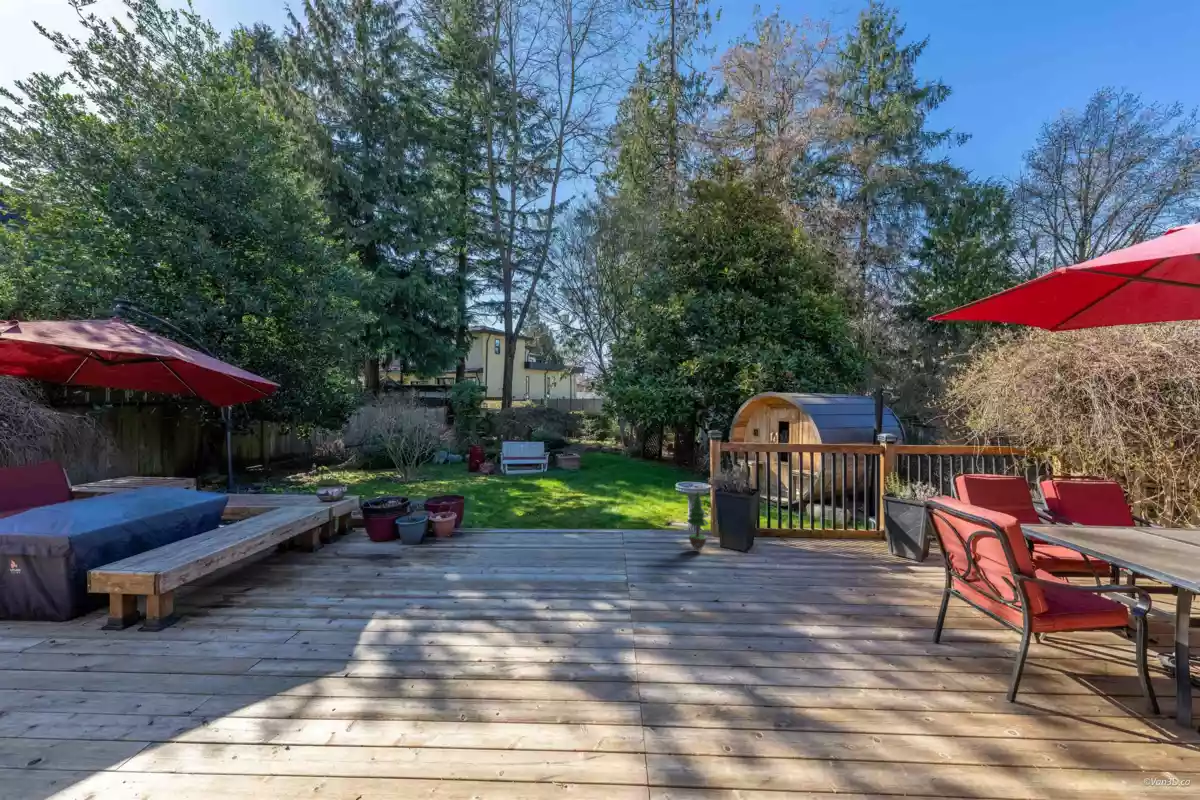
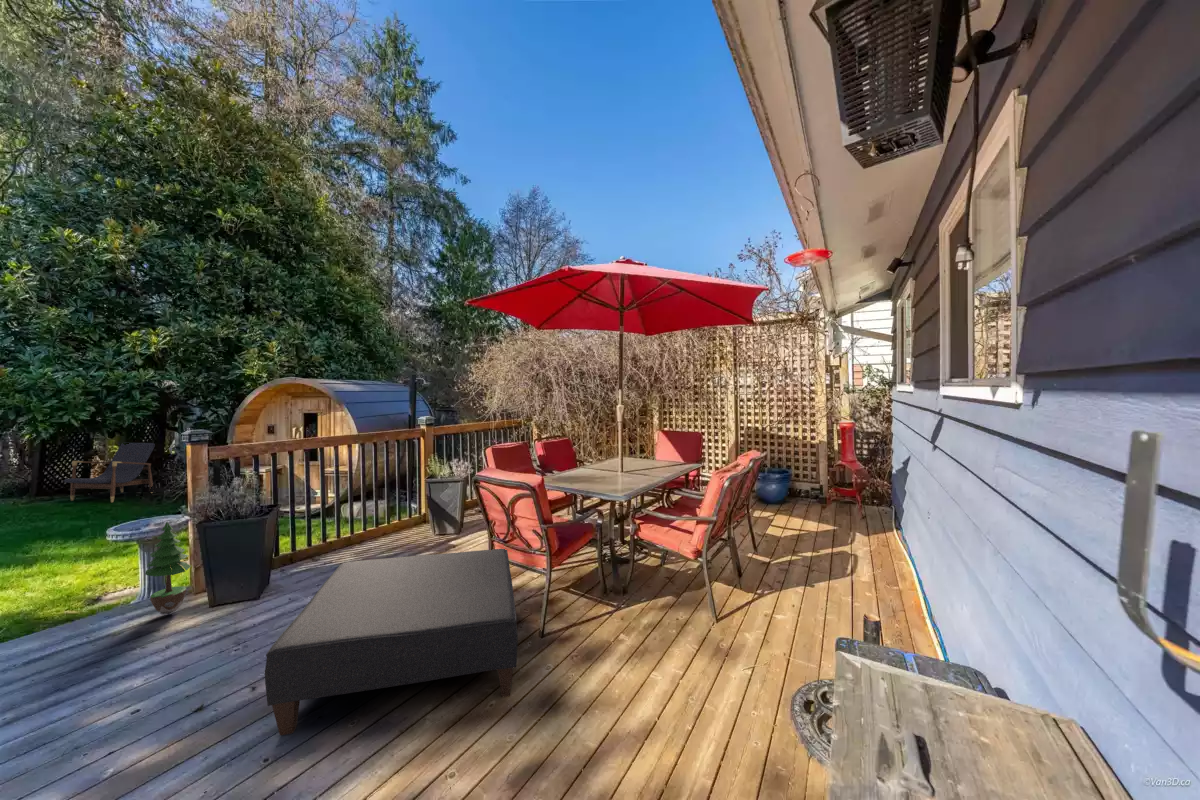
lounge chair: none [649,432,689,471] -> present [64,443,155,502]
ottoman: none [747,551,970,729] -> present [265,549,517,735]

